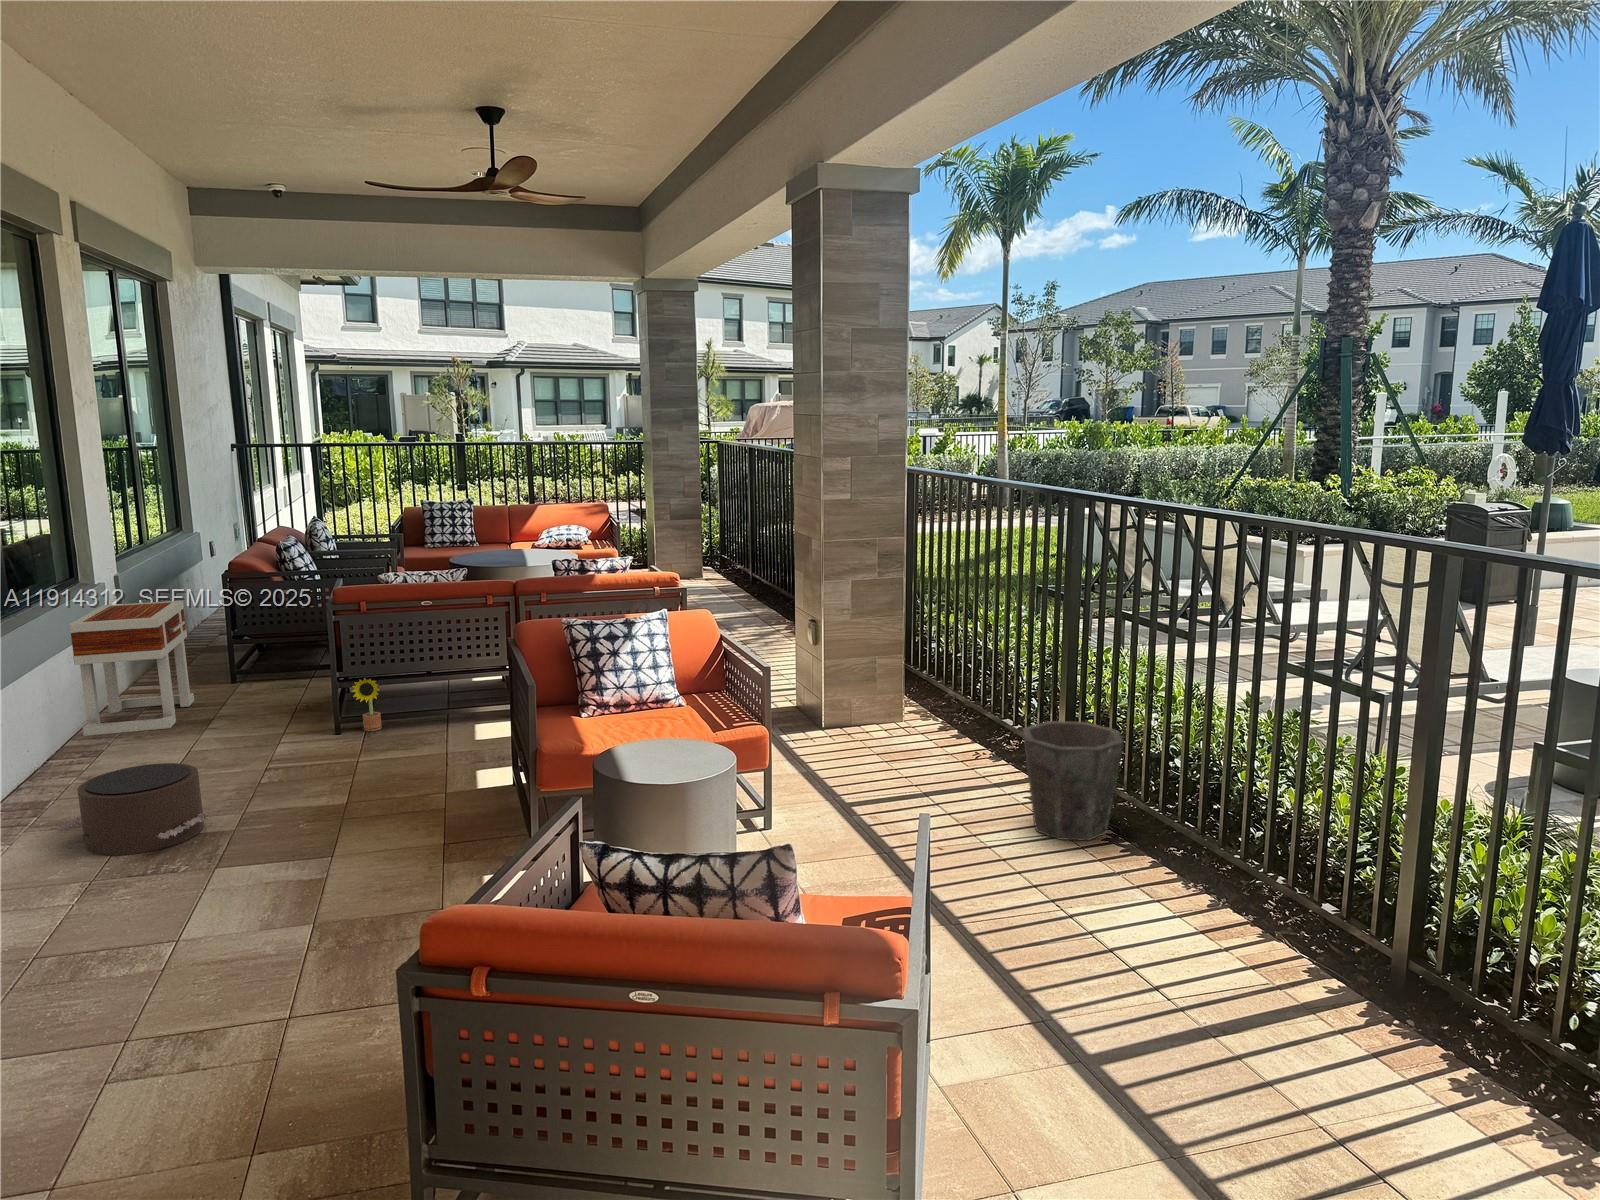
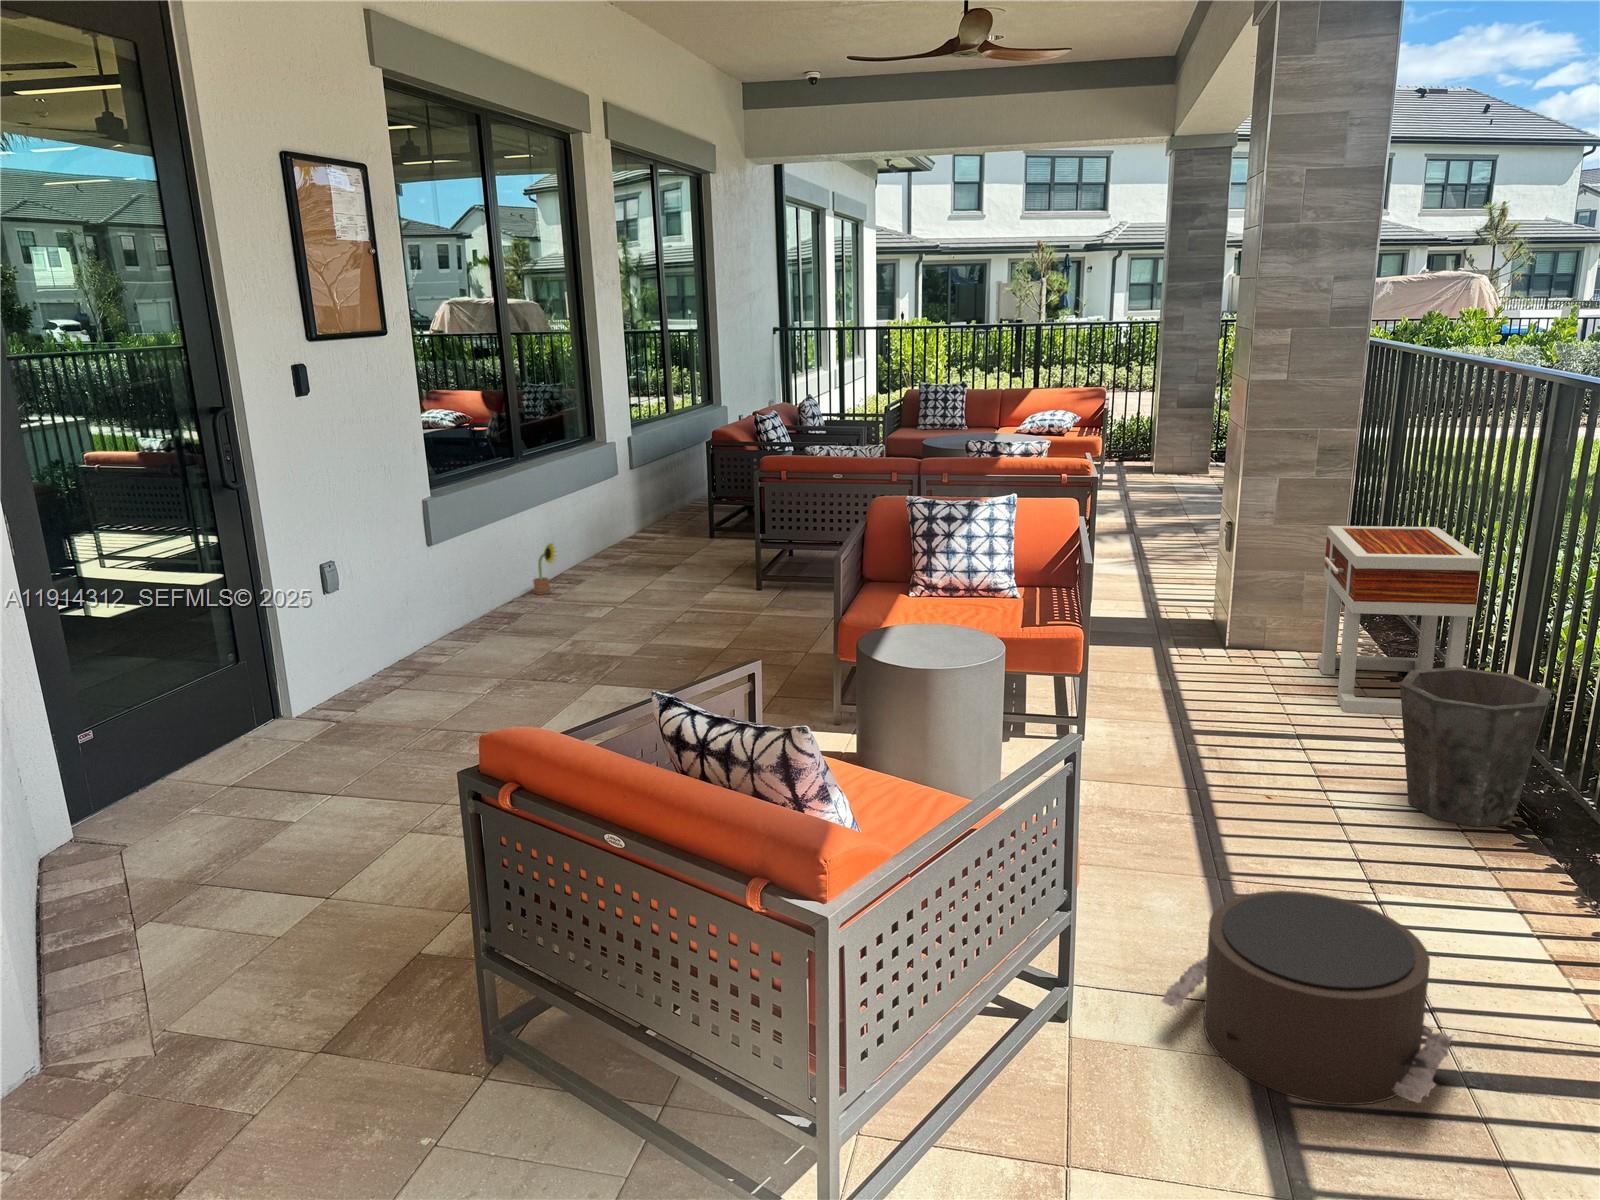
side table: present [69,601,194,736] -> present [1317,526,1482,715]
decorative plant: present [352,678,382,731] -> present [533,544,556,595]
pouf: present [56,763,211,856] -> present [1162,891,1452,1105]

